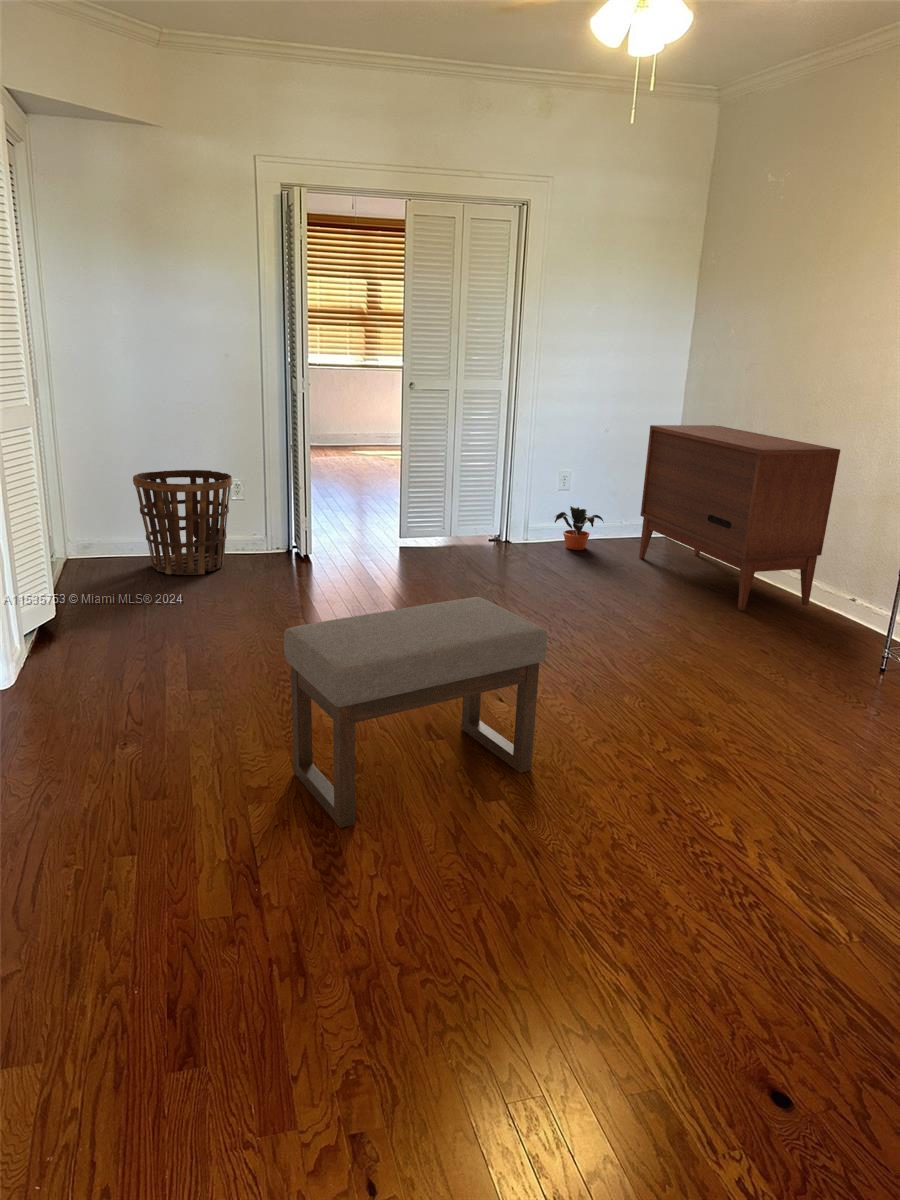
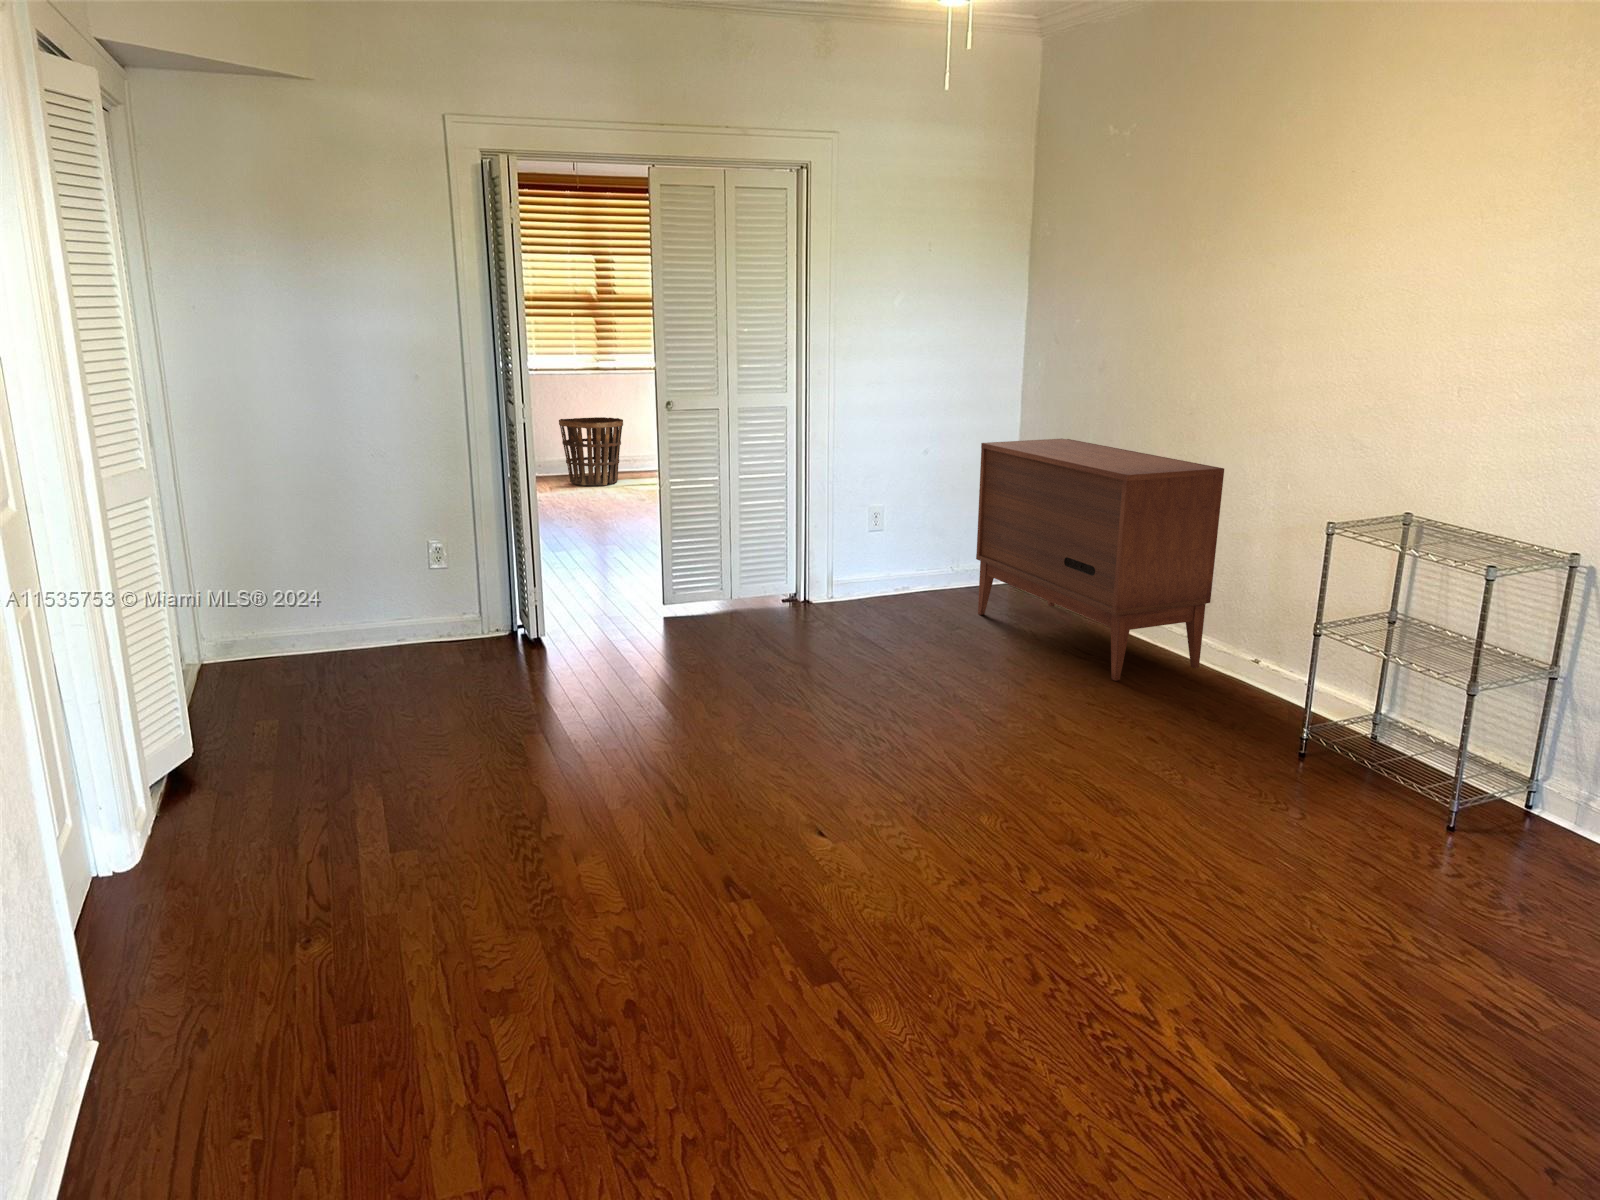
basket: present [133,470,232,575] -> present [559,417,623,485]
potted plant: present [554,506,603,550] -> none [861,550,930,607]
ottoman: present [284,597,547,828] -> none [529,703,881,1042]

